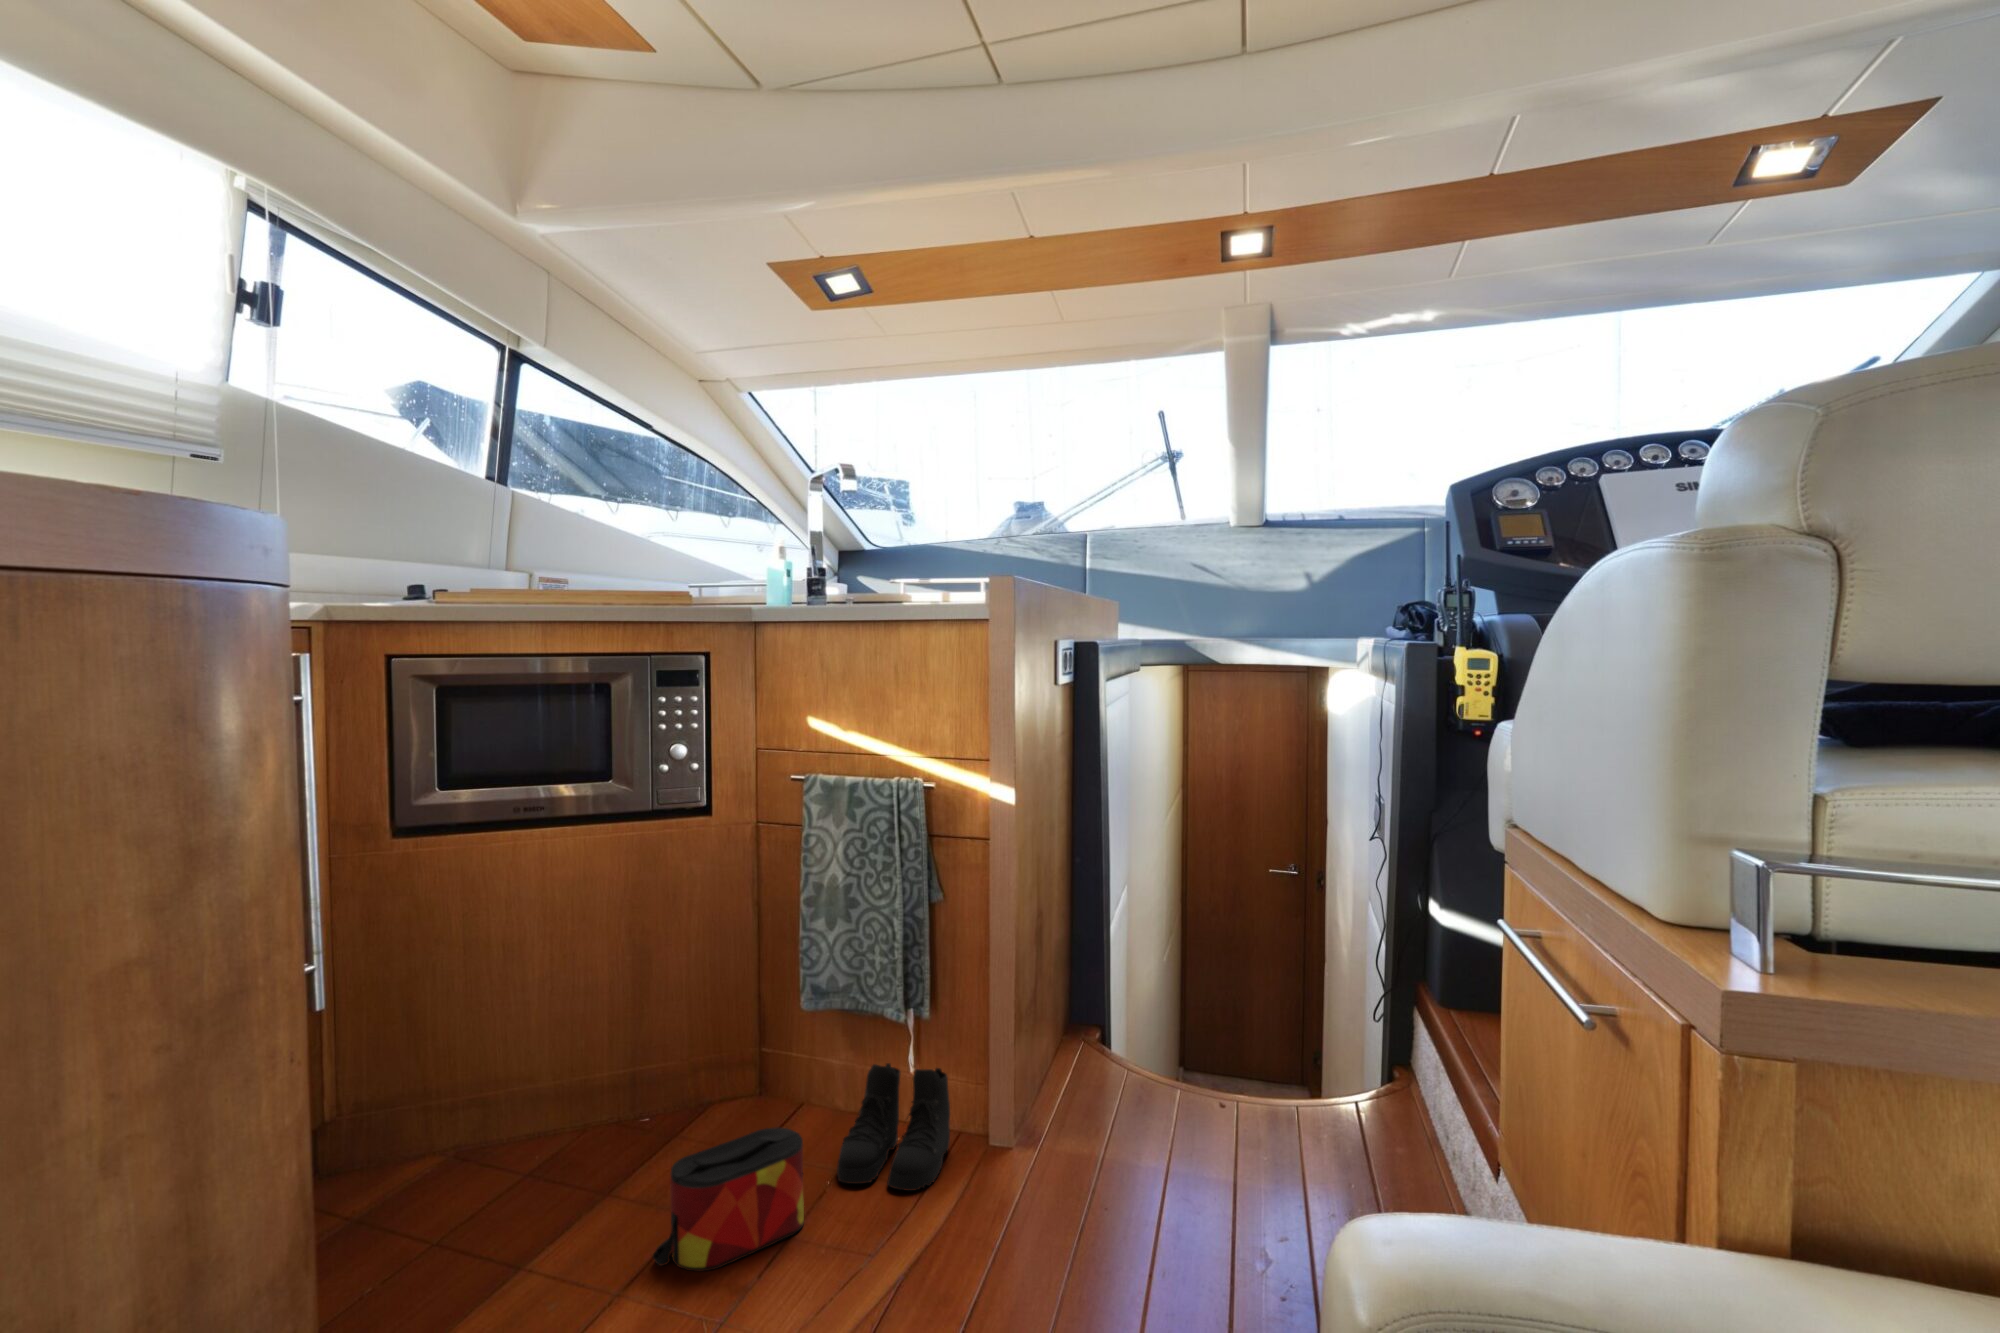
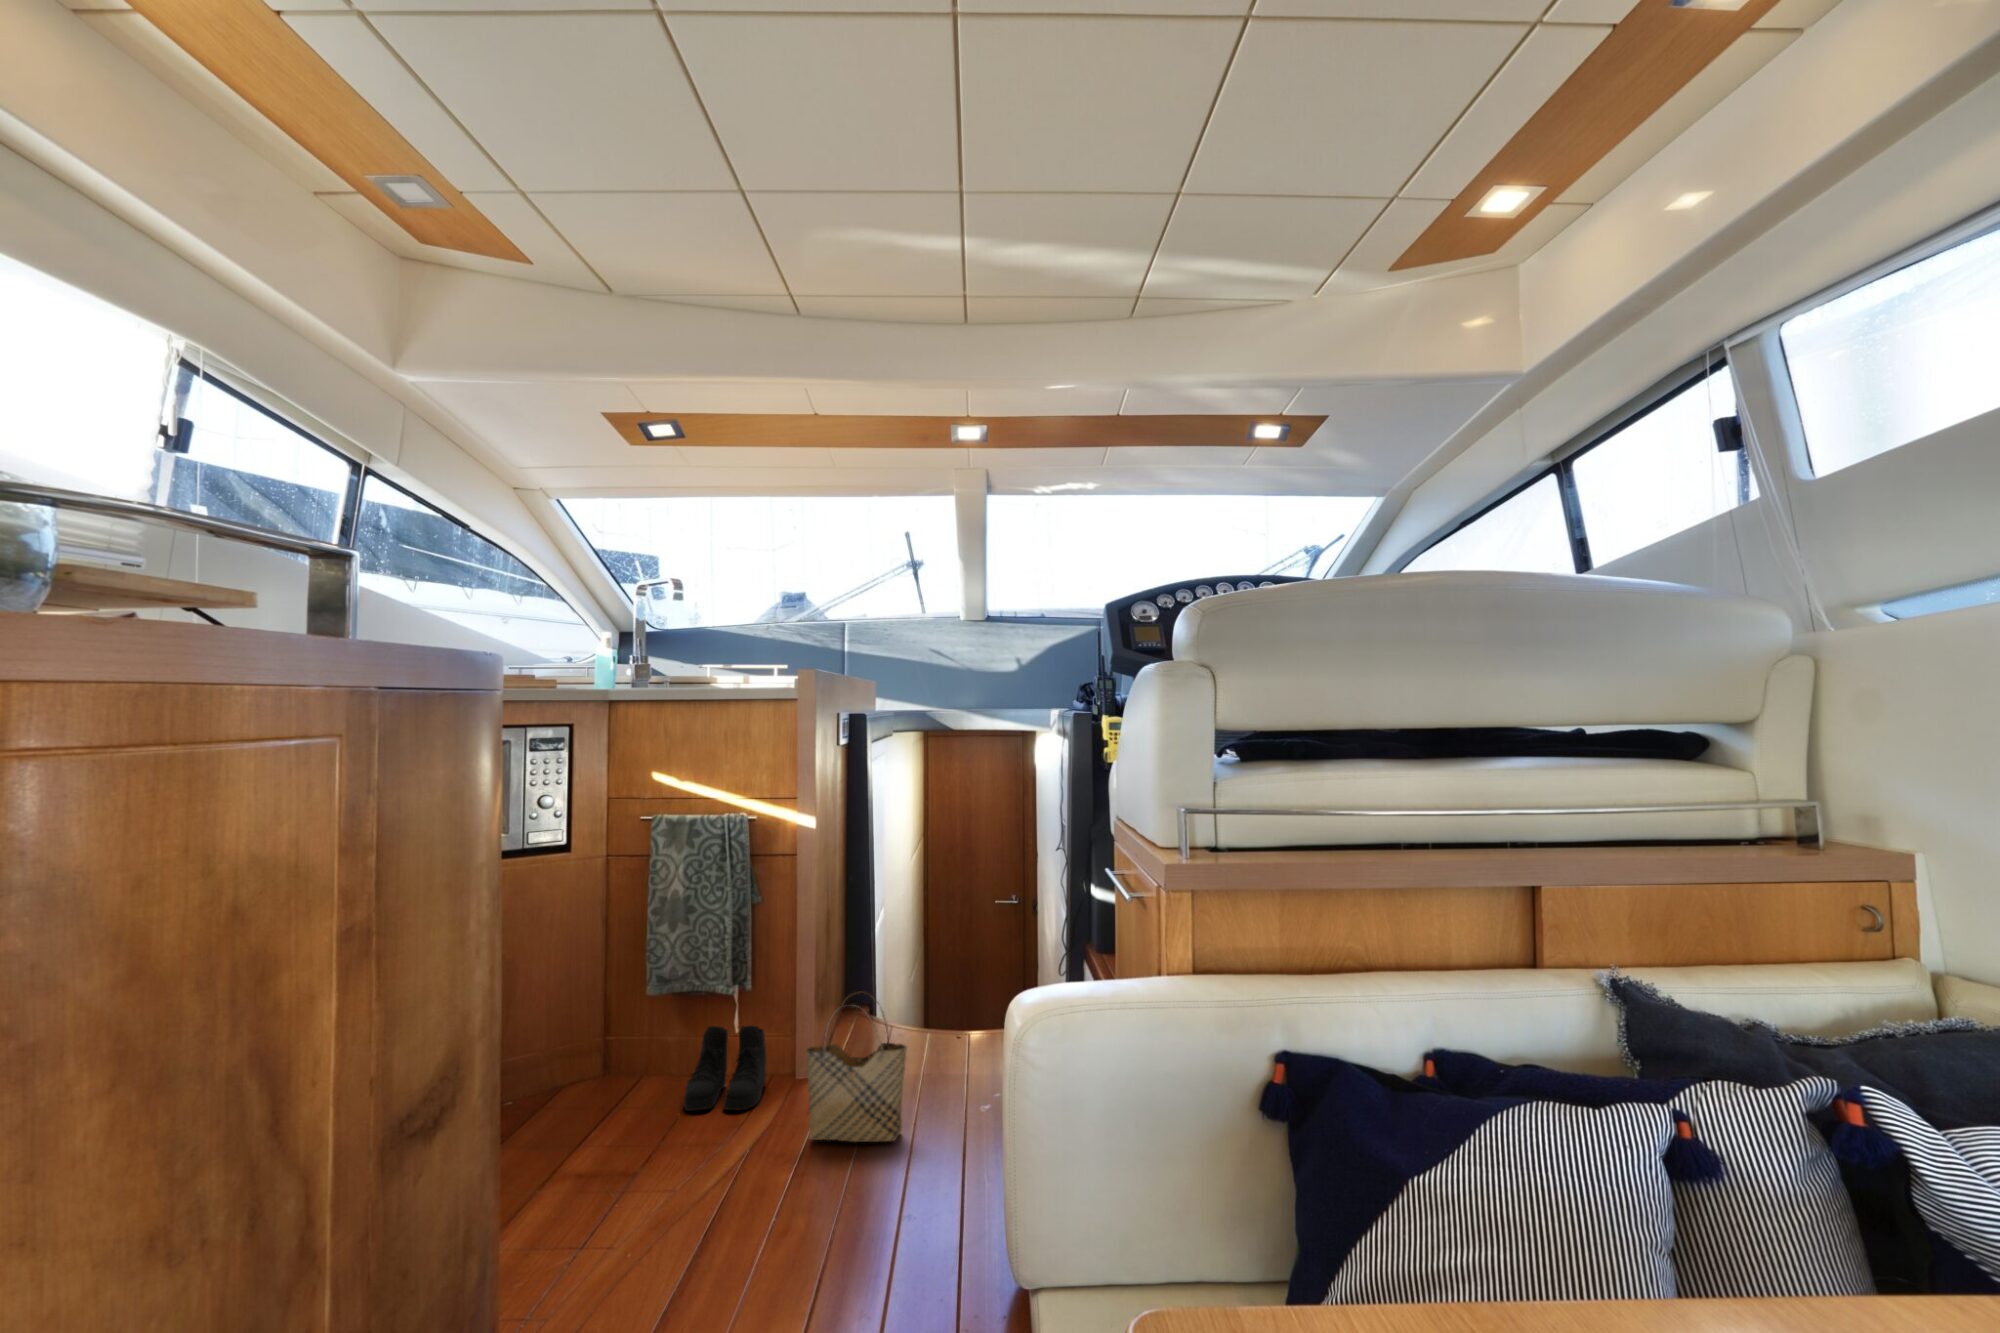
woven basket: none [989,1048,1140,1282] -> present [806,991,907,1142]
bag: present [653,1128,804,1271] -> none [556,1070,665,1172]

